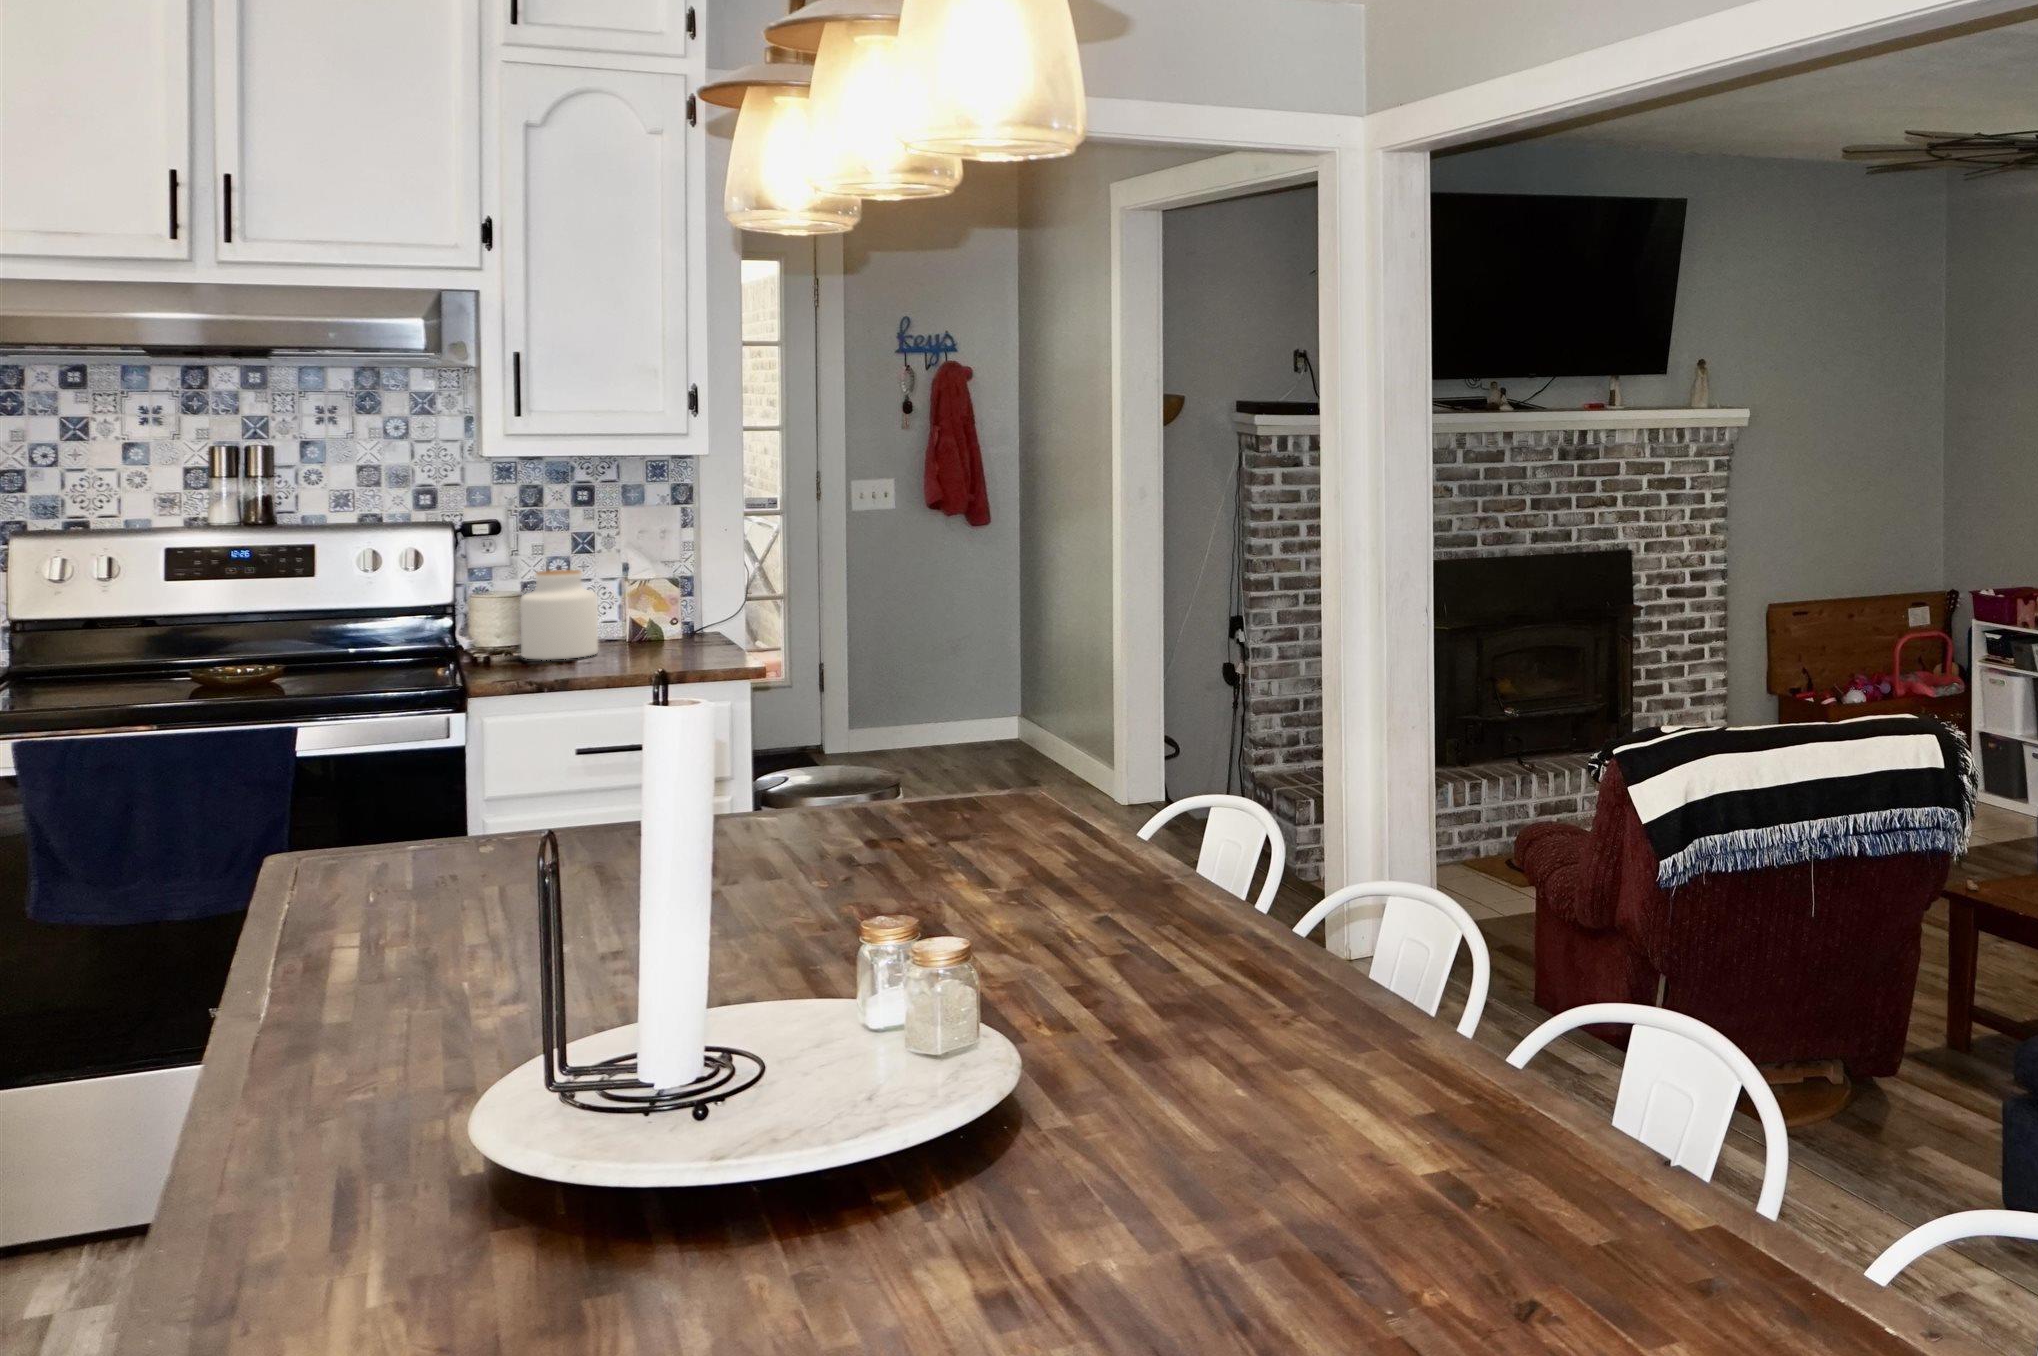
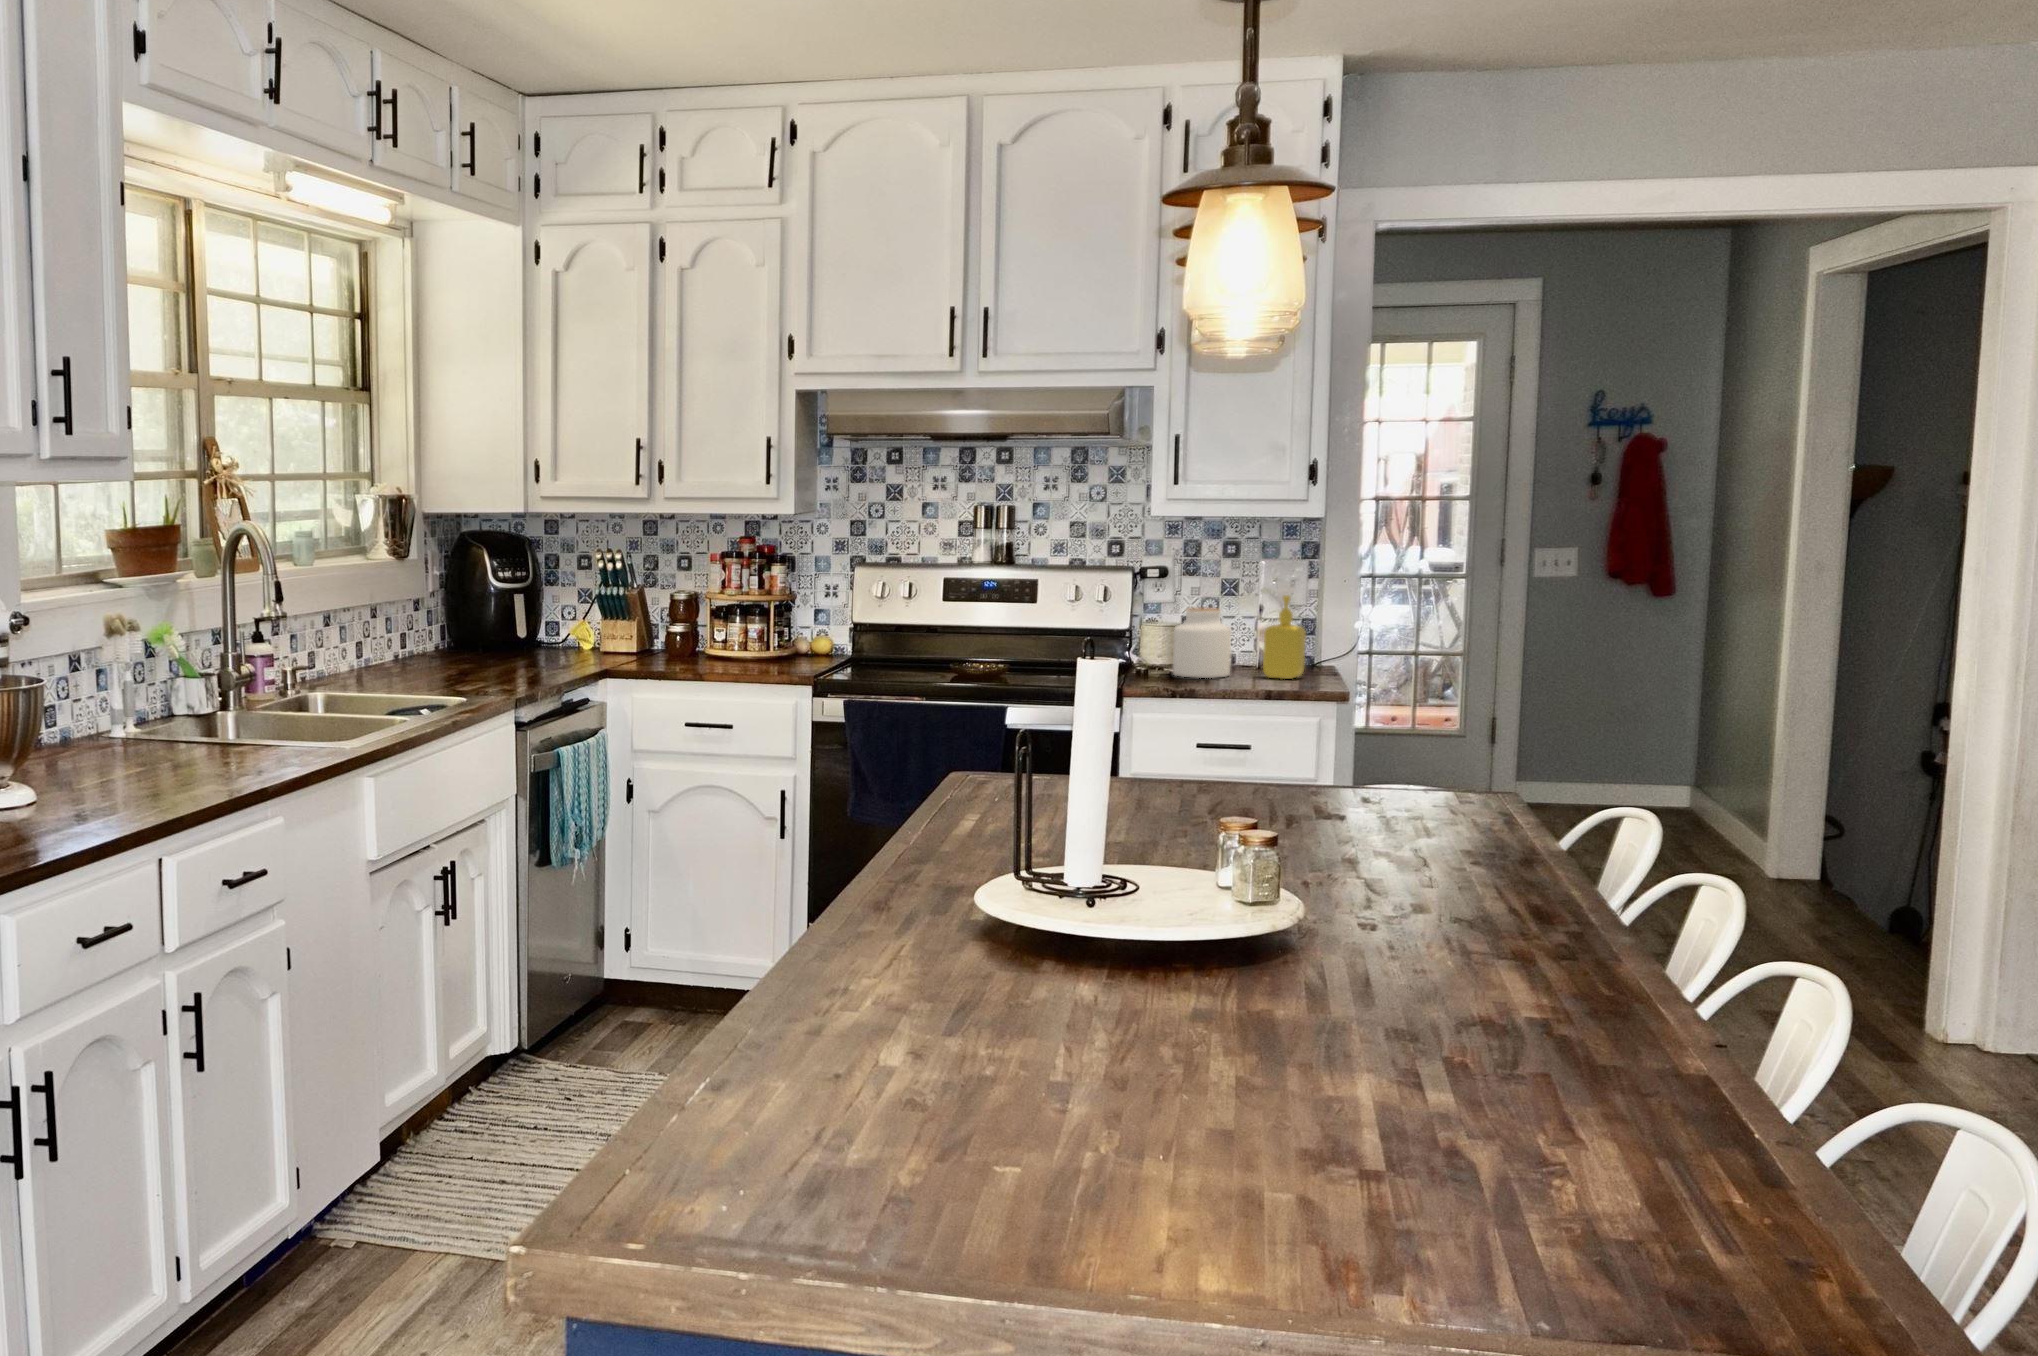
soap dispenser: none [641,550,693,652] -> present [1263,595,1306,679]

